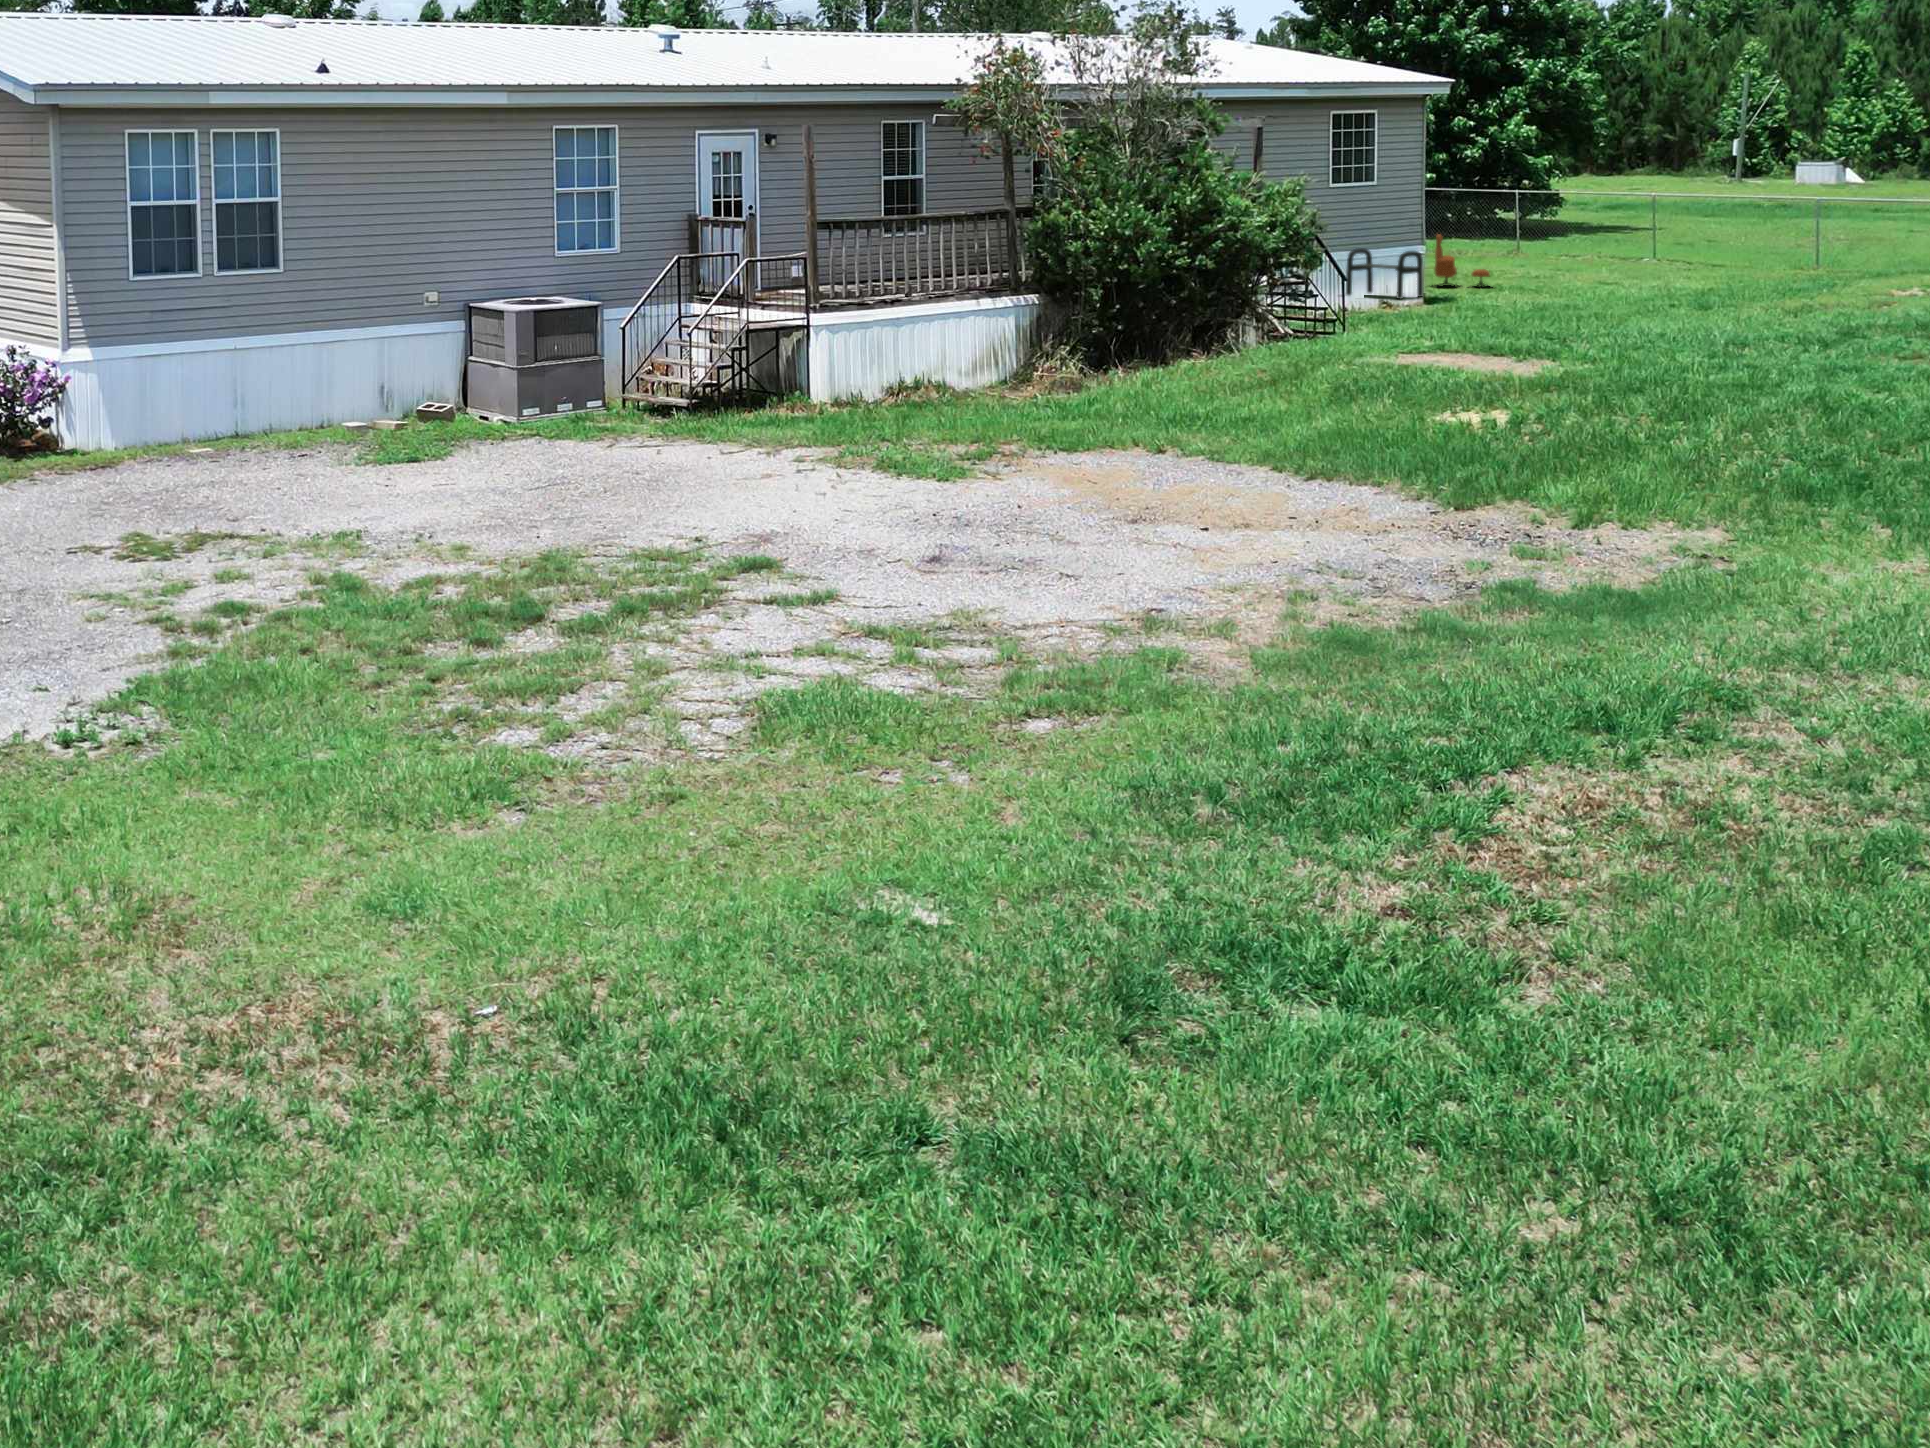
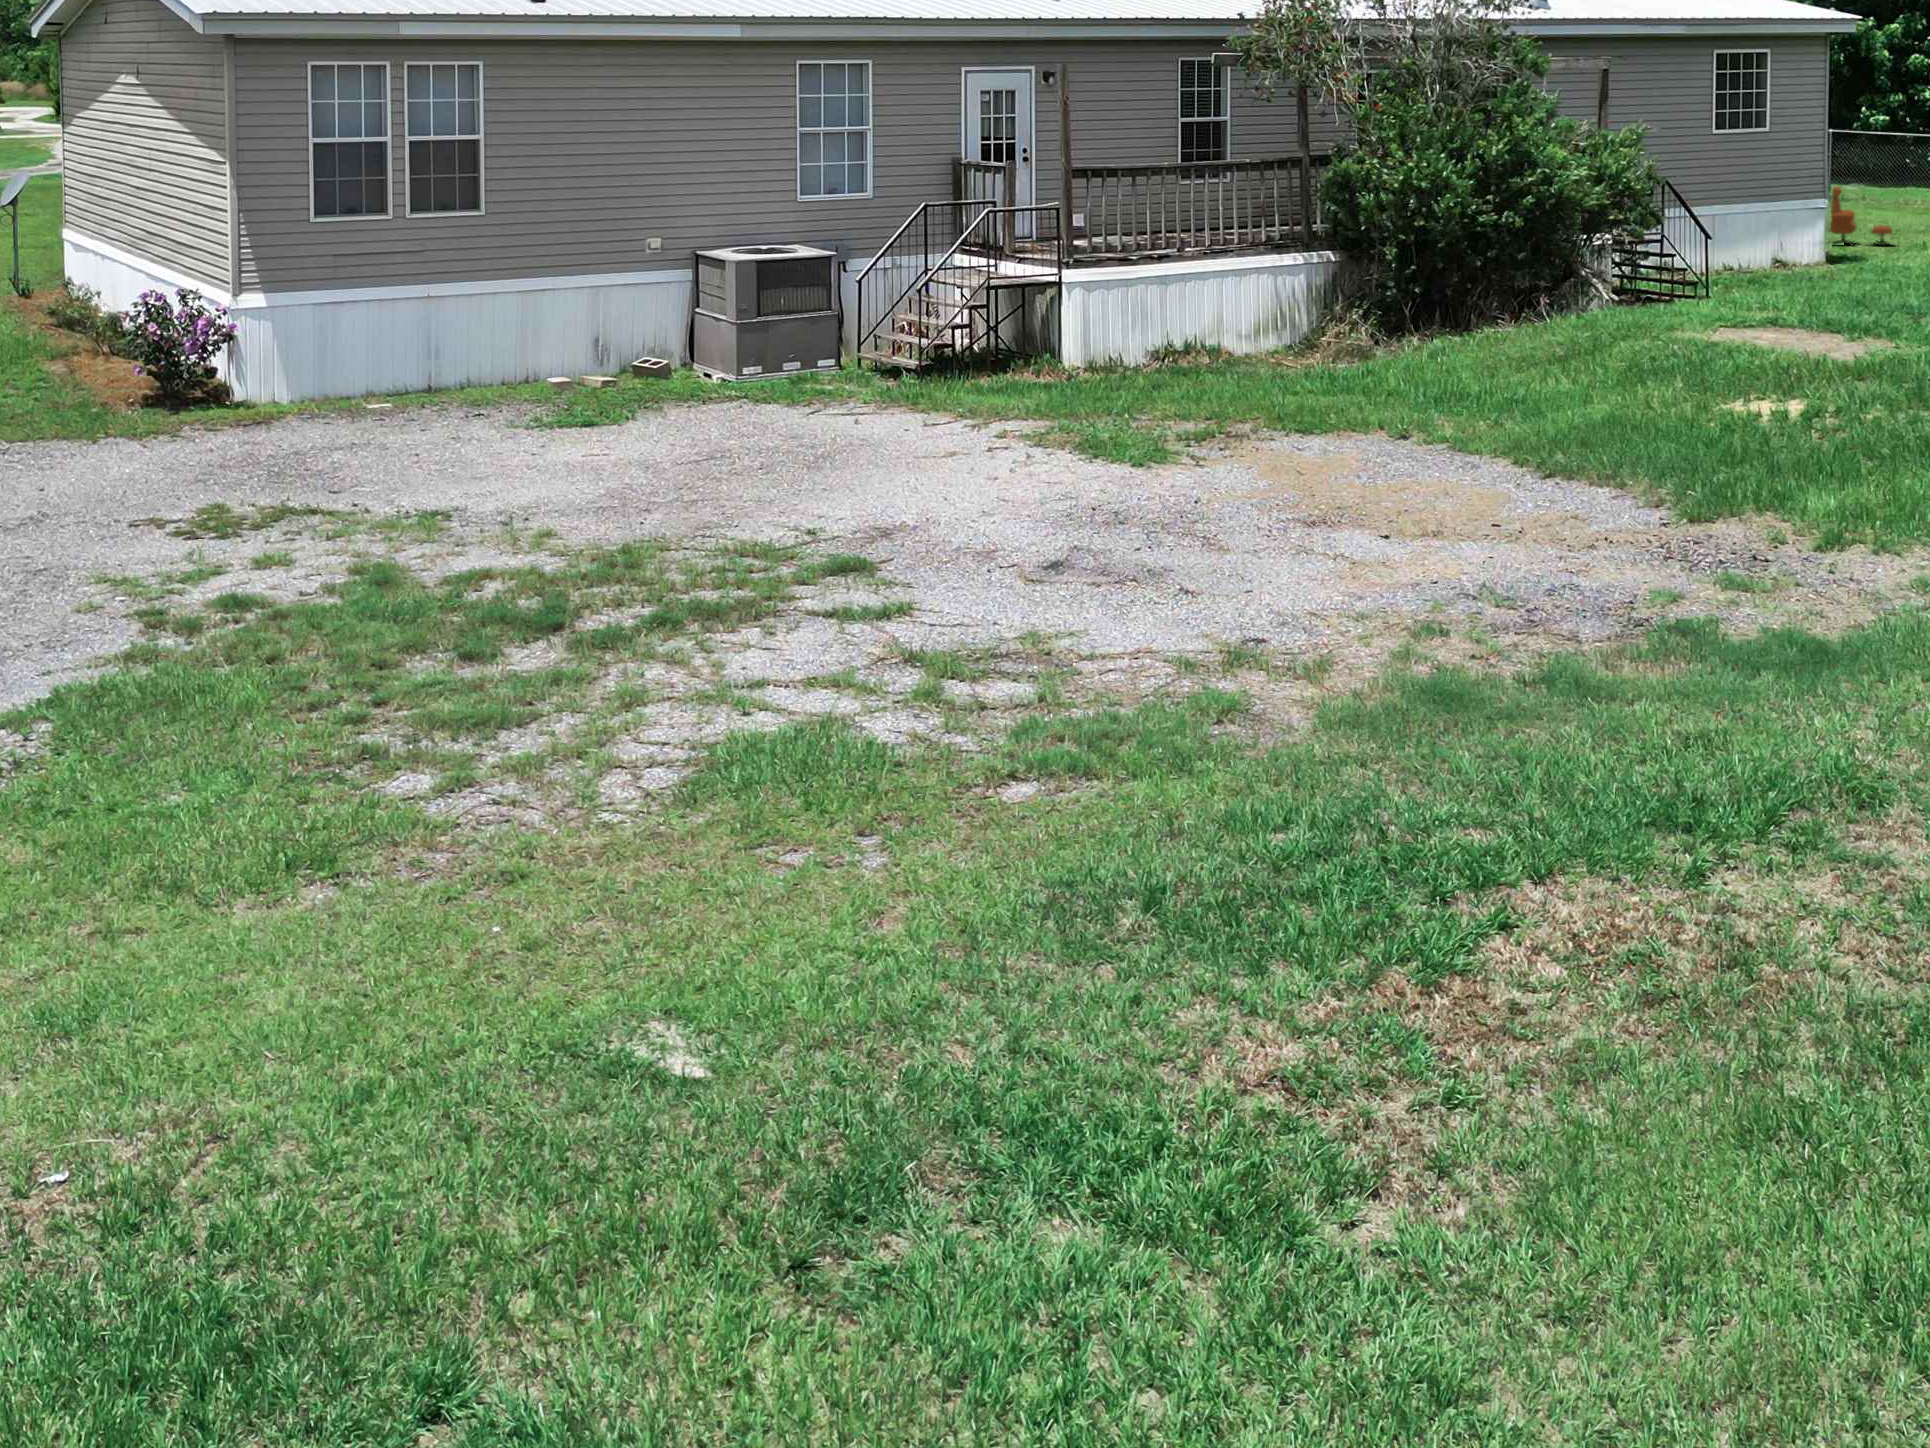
bench: present [1346,248,1424,299] -> none [1723,201,1809,258]

